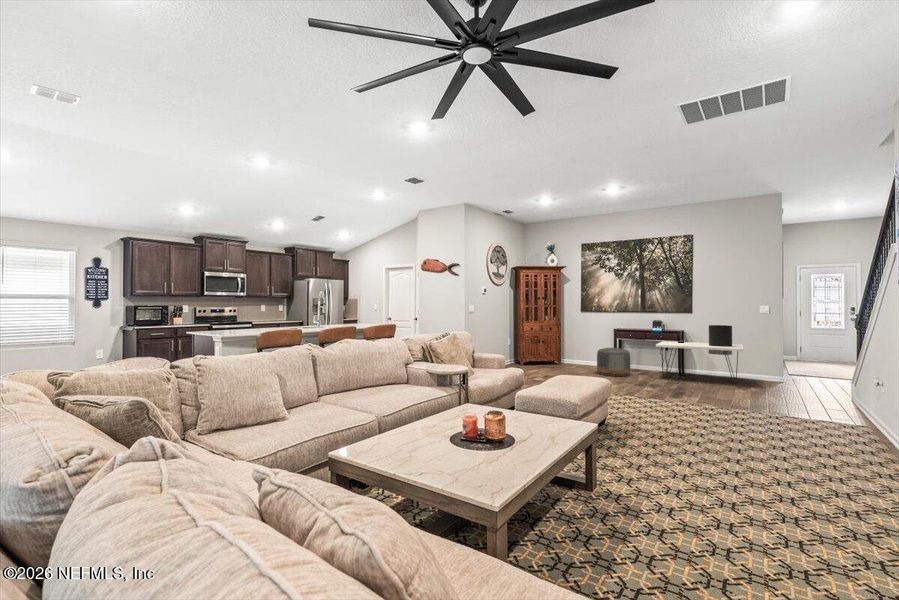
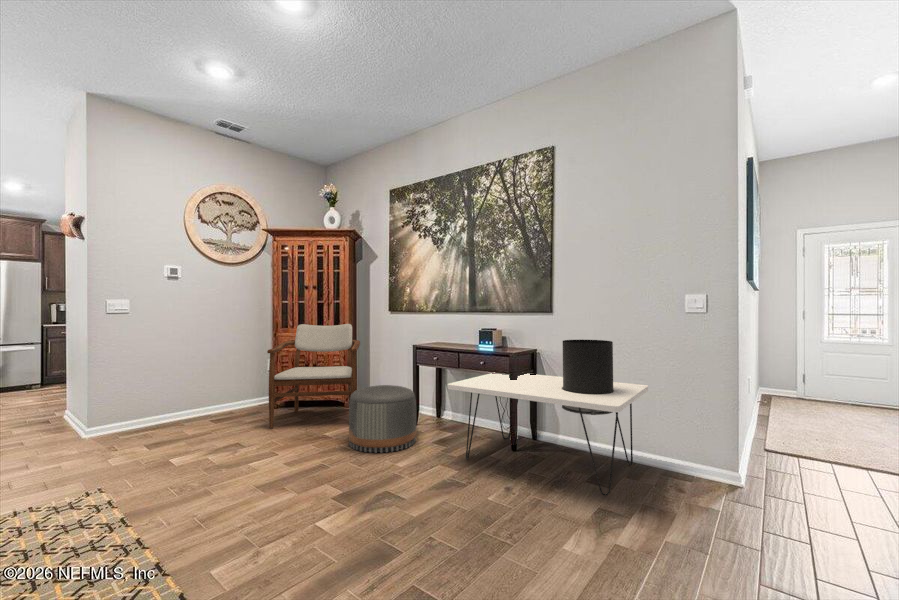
armchair: none [536,318,587,370] -> present [267,324,360,428]

